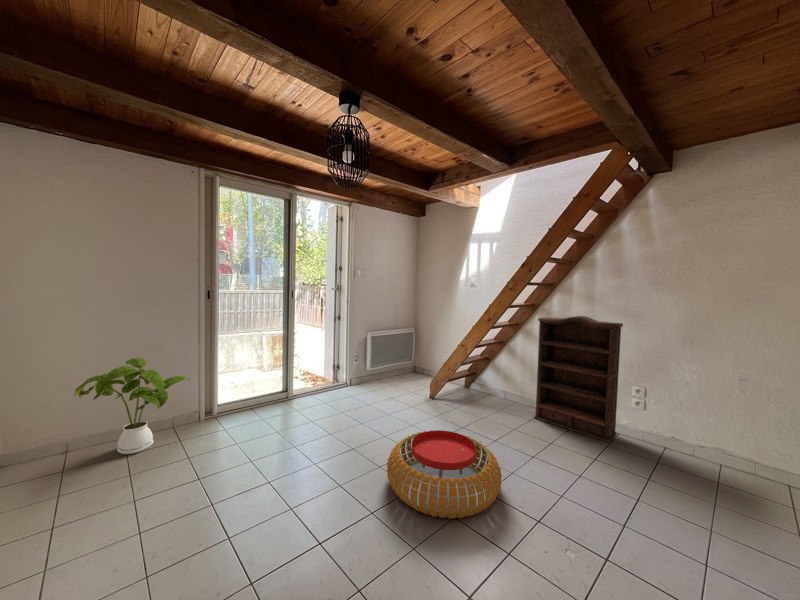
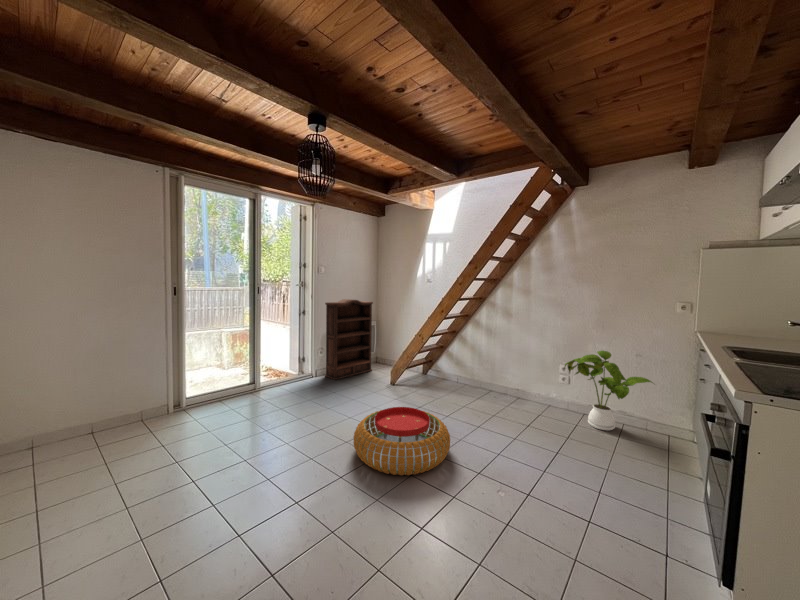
bookshelf: present [534,316,623,443] -> present [325,299,373,380]
house plant: present [75,358,190,454] -> present [565,351,653,431]

